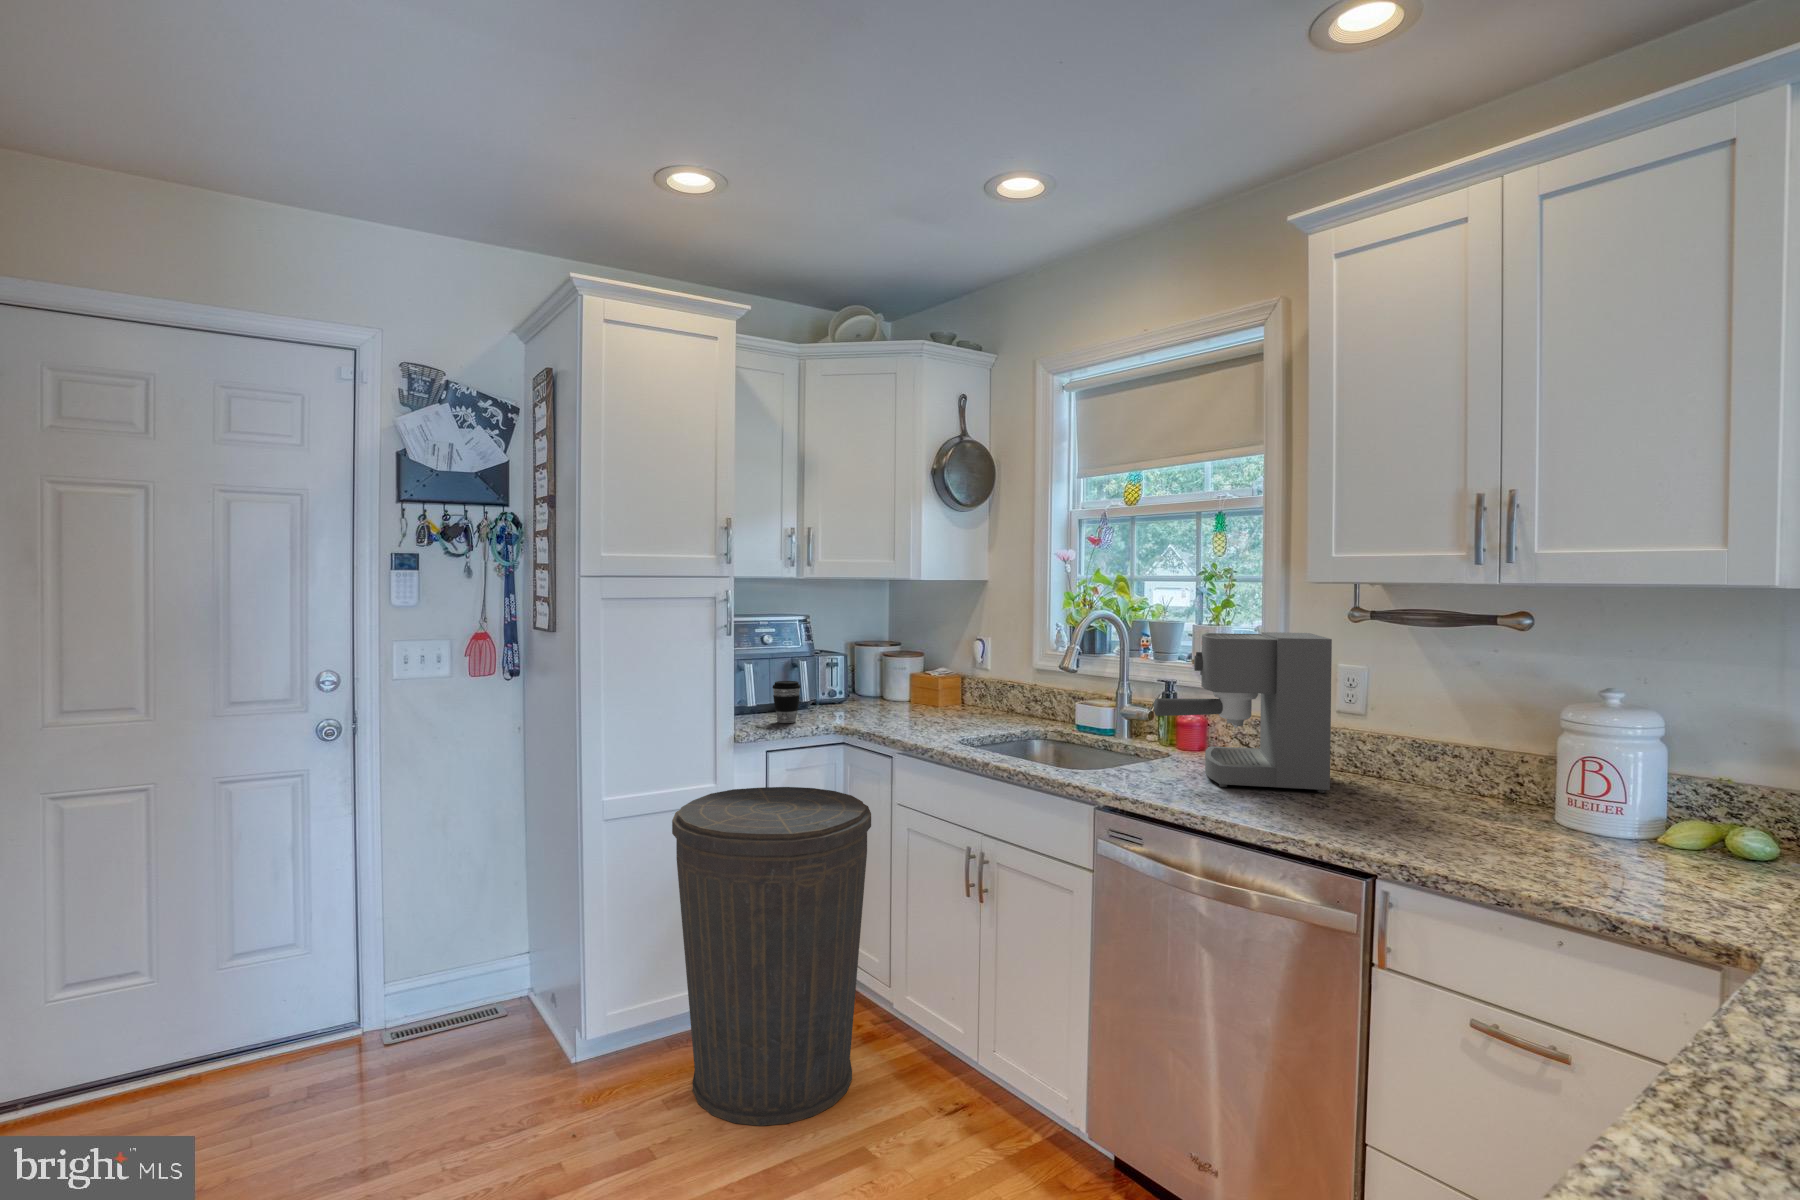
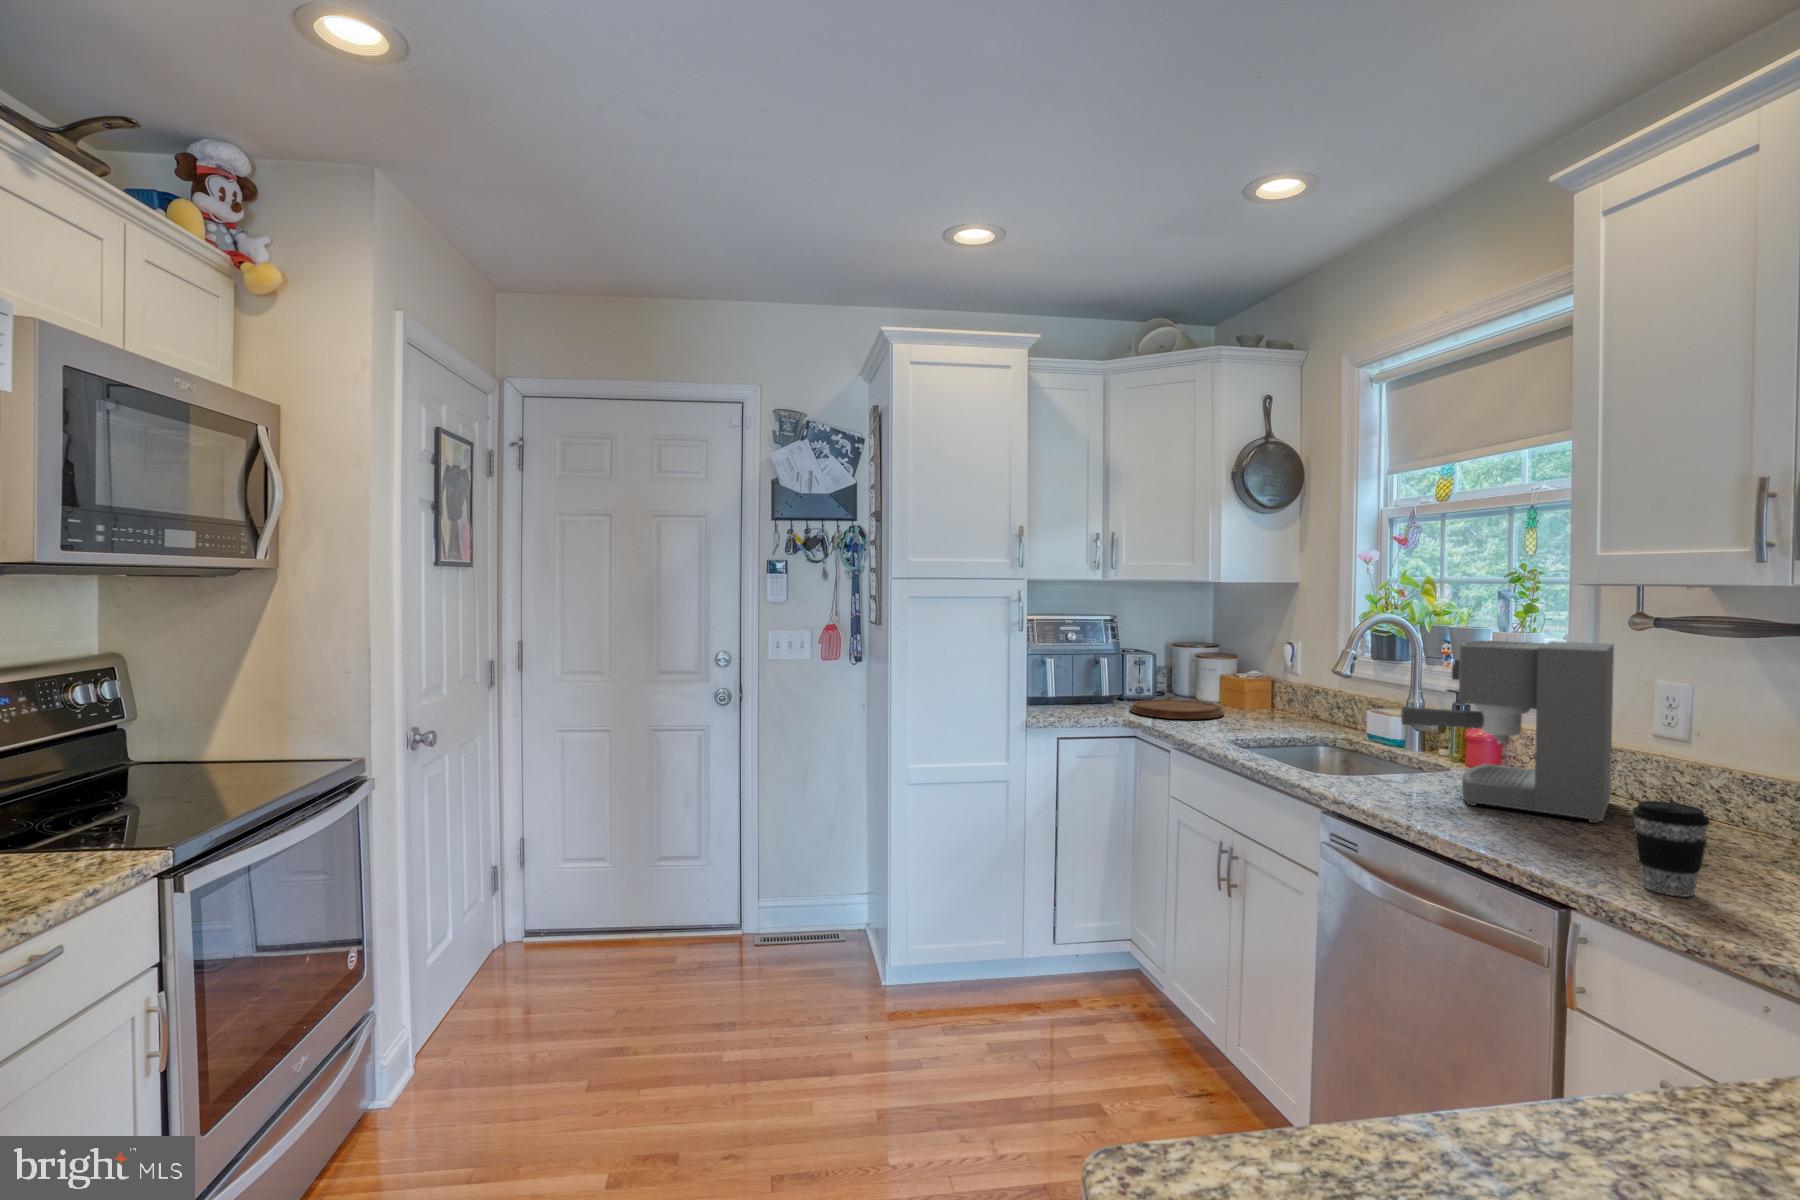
coffee cup: present [772,681,801,723] -> present [1632,801,1710,897]
cutting board: none [840,703,933,723] -> present [1130,699,1224,719]
trash can: present [672,787,871,1126] -> none [953,766,1129,1060]

